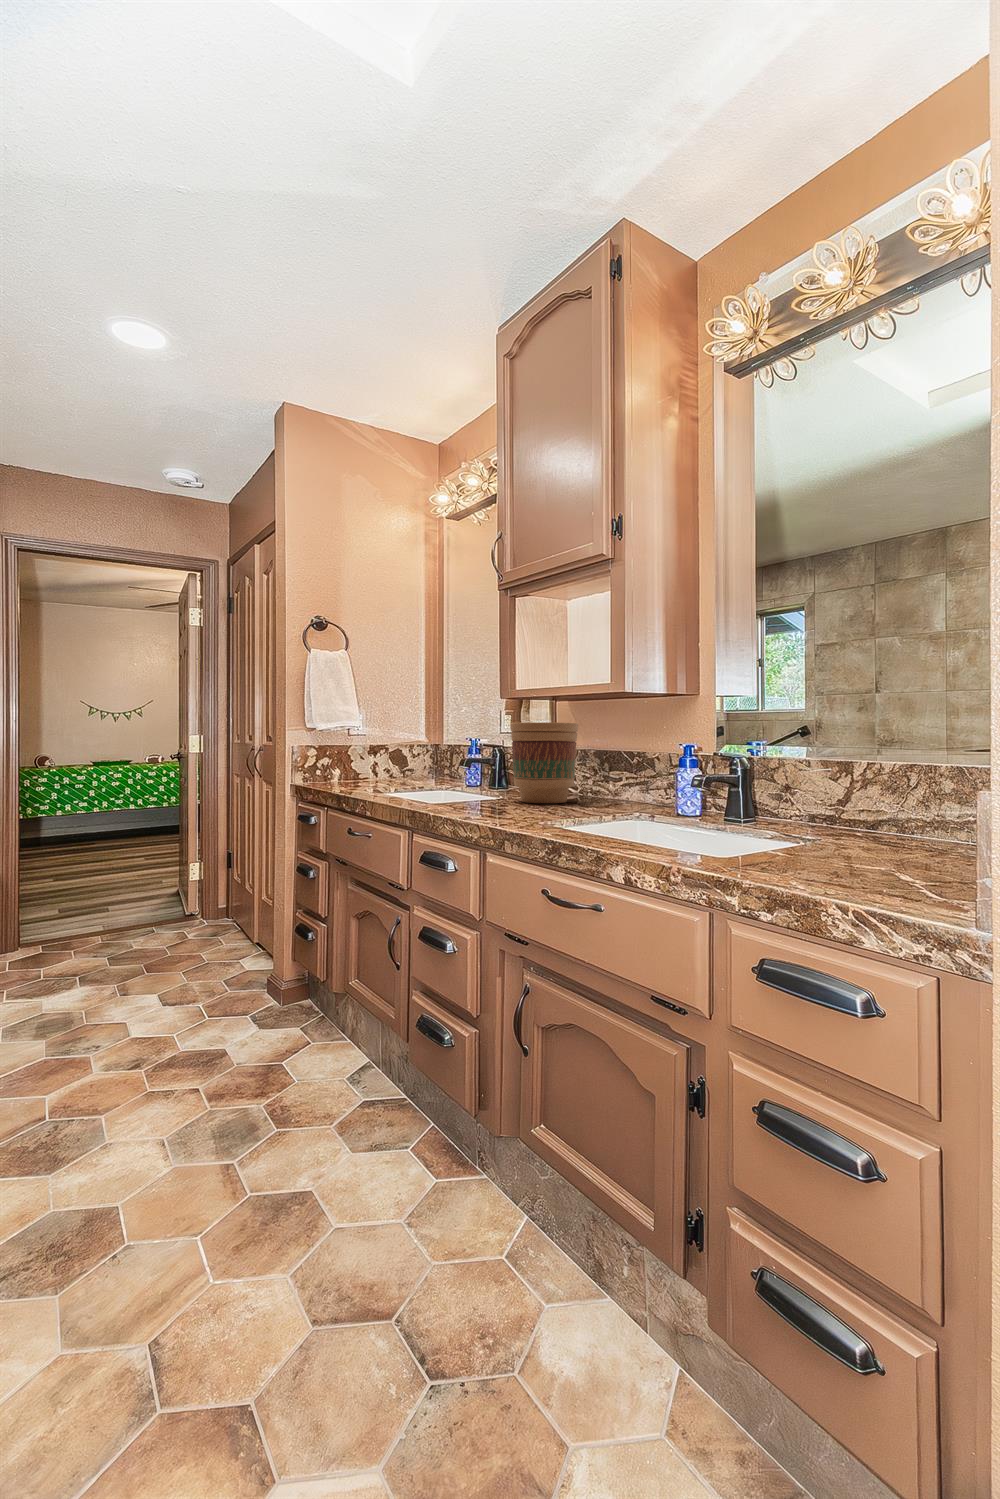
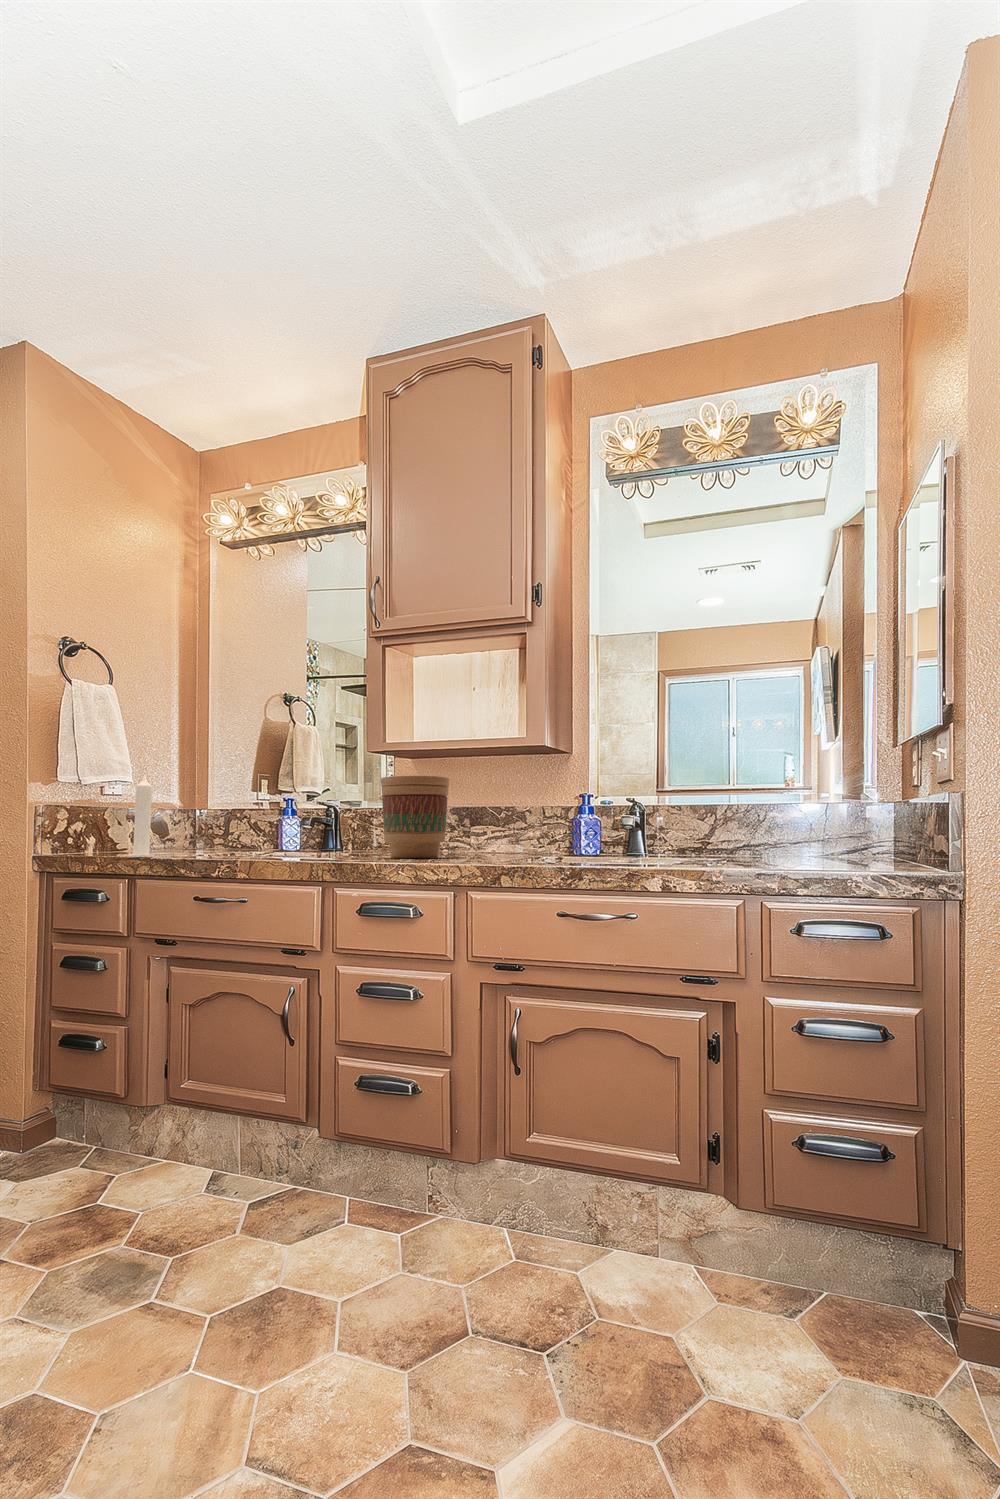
candle: none [335,723,354,789] -> present [128,775,154,857]

